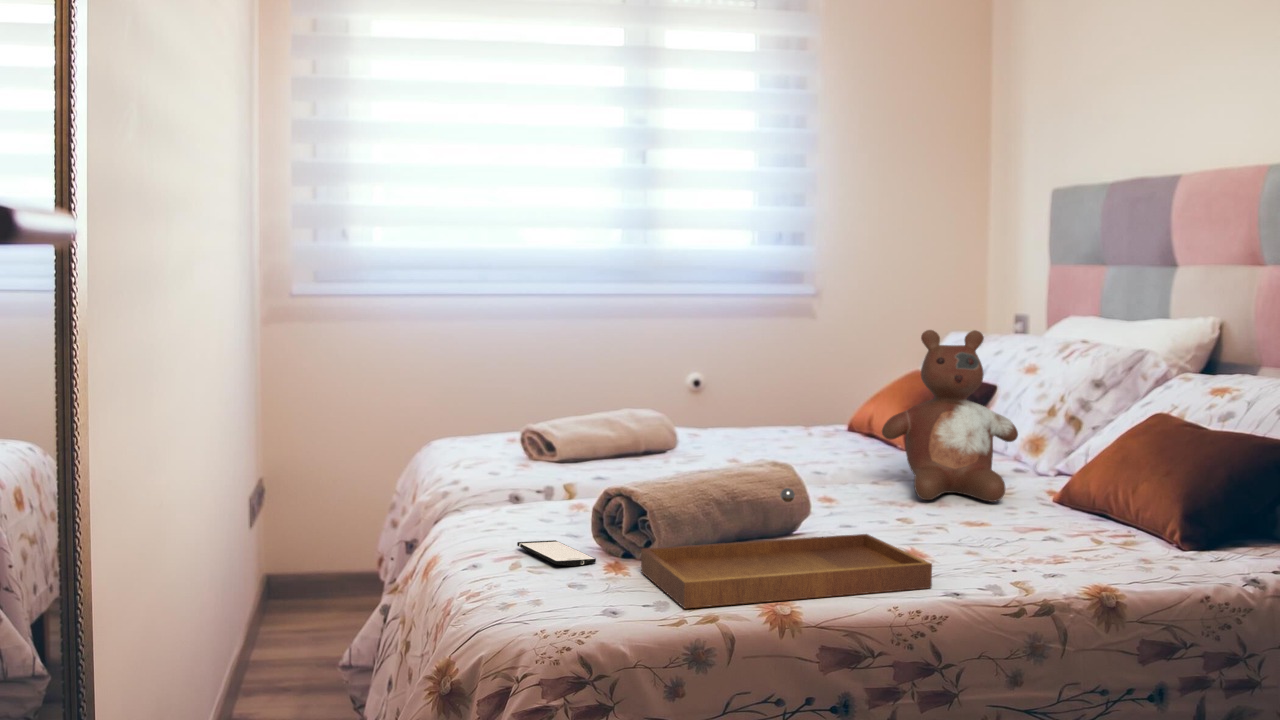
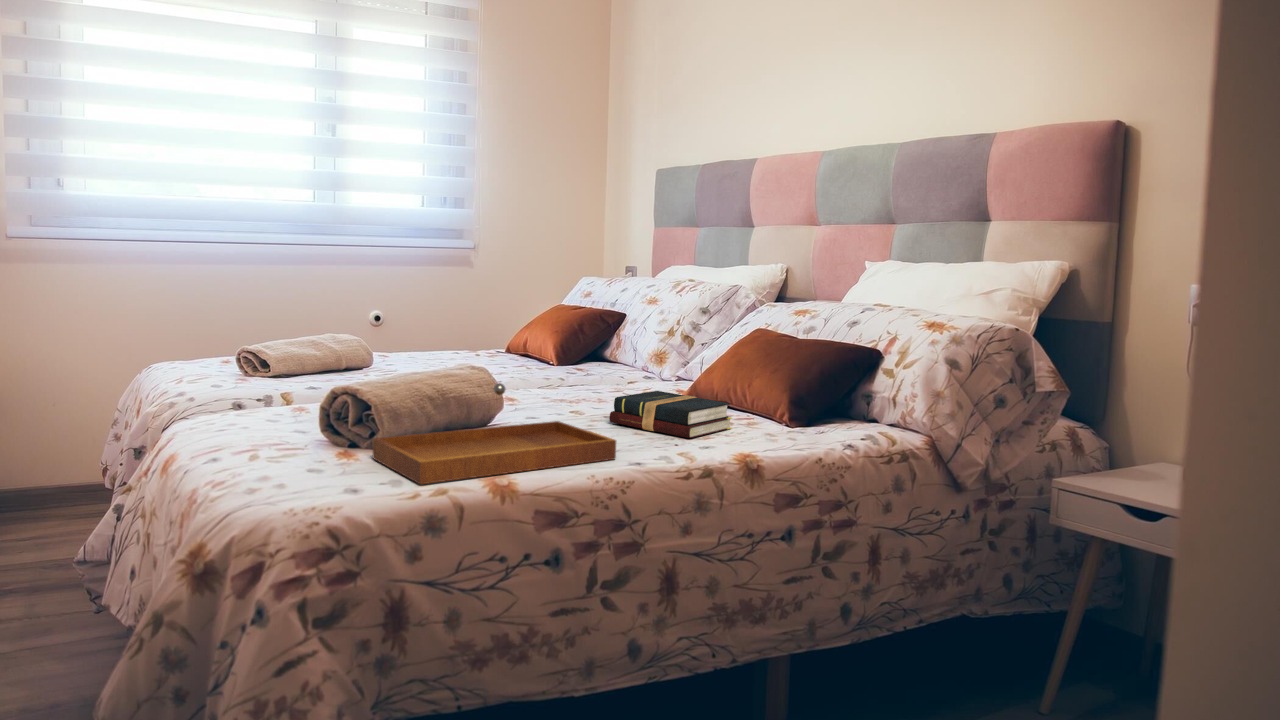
stuffed bear: present [882,330,1018,502] -> none [553,265,655,398]
hardback book: none [940,495,1108,563] -> present [610,391,732,438]
smartphone: present [517,540,596,566] -> none [250,437,329,456]

